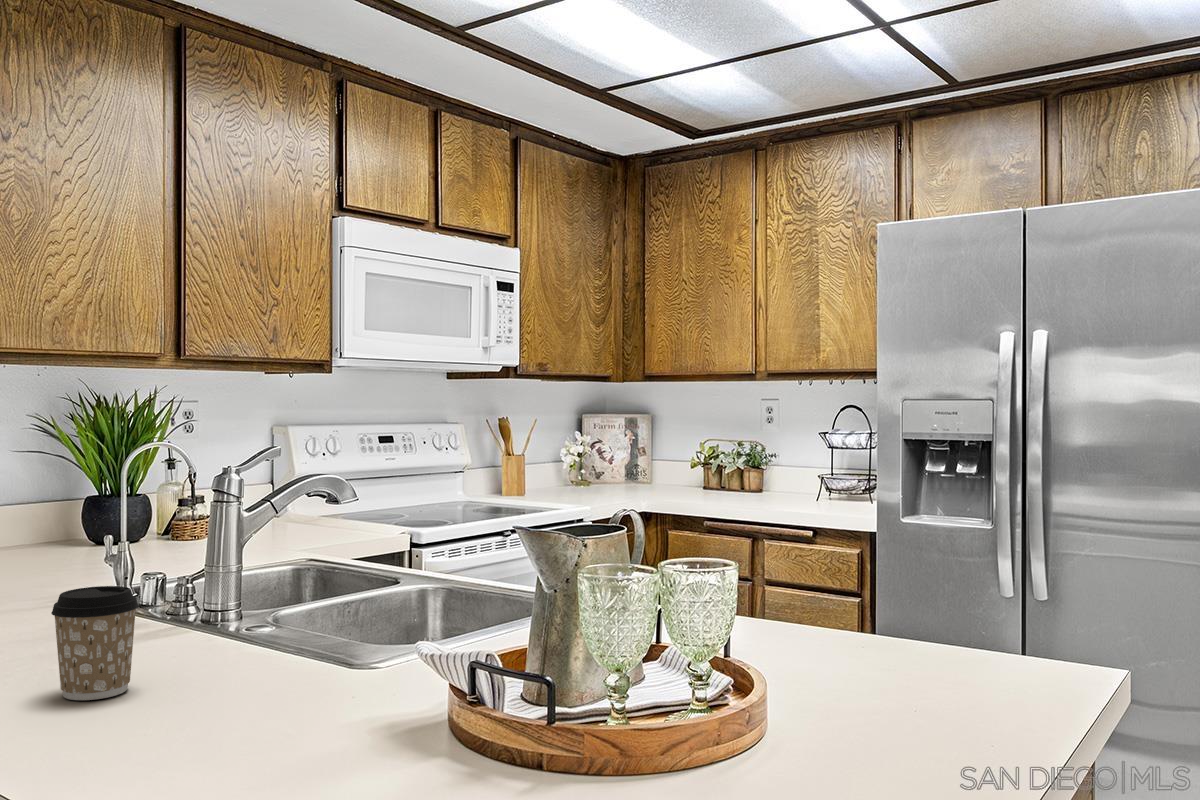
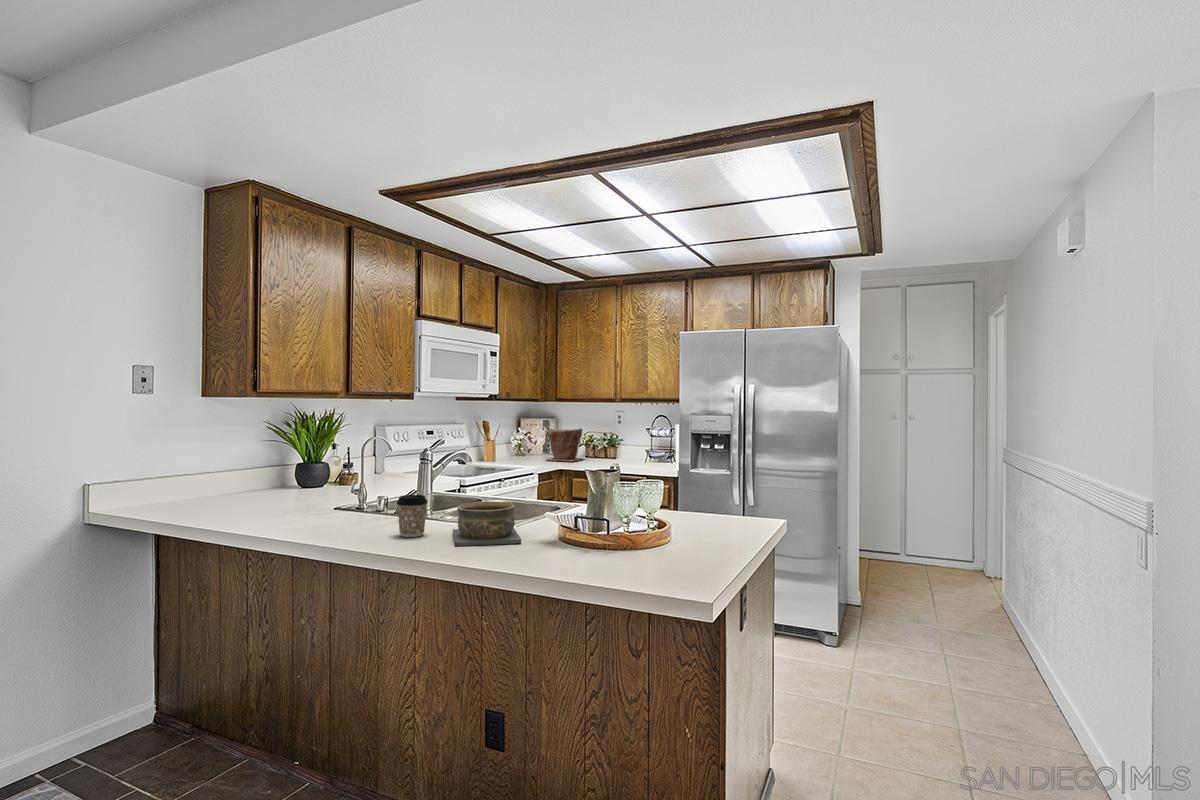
plant pot: none [621,432,700,497] -> present [547,428,584,461]
bowl: none [142,608,366,744] -> present [453,501,521,546]

